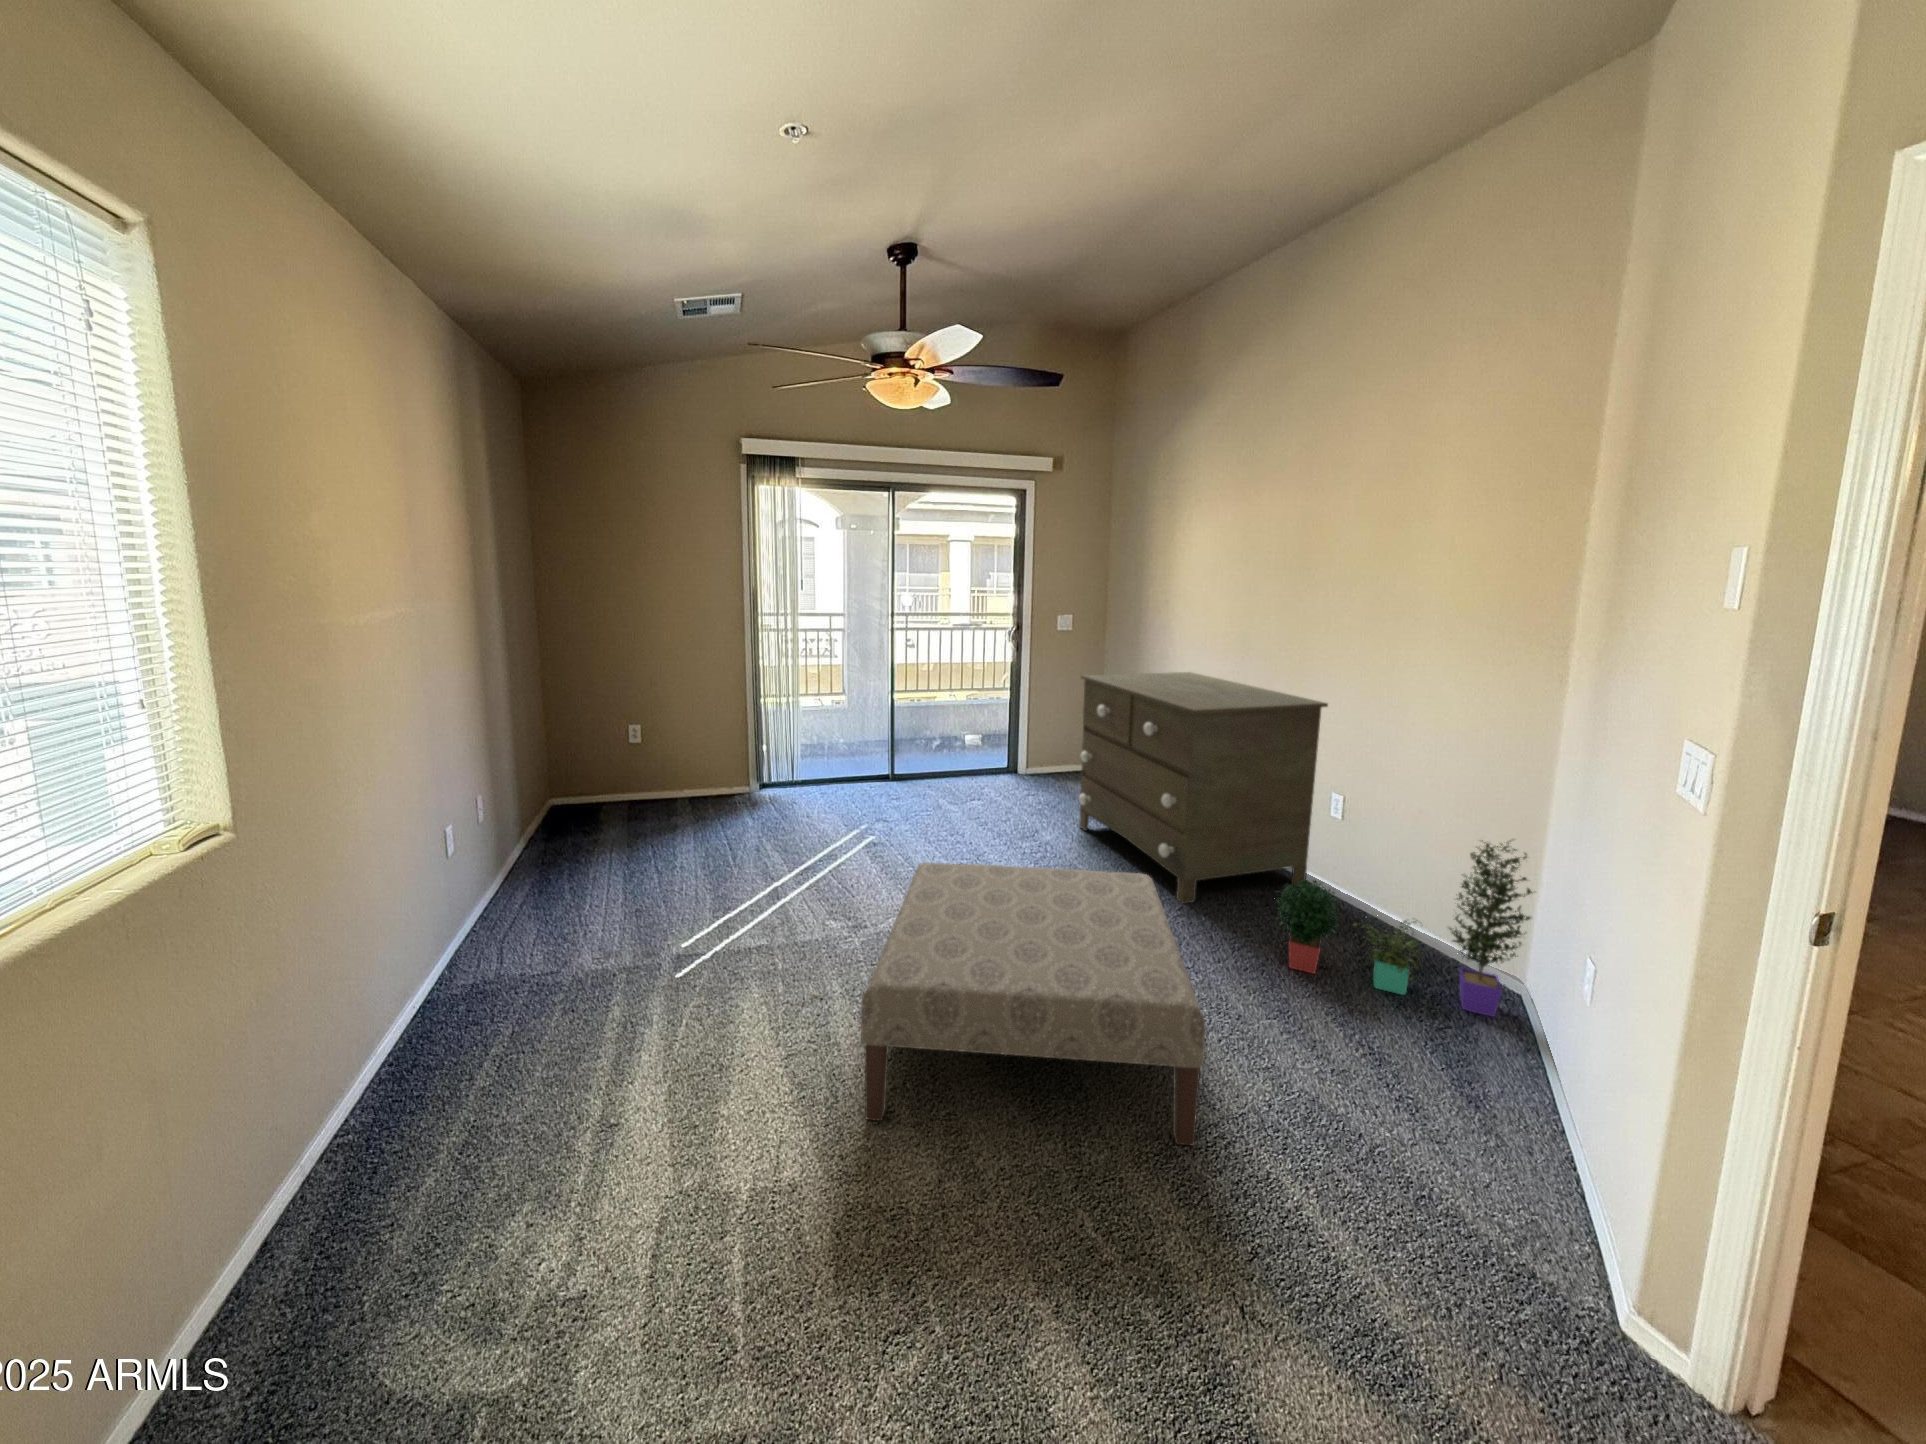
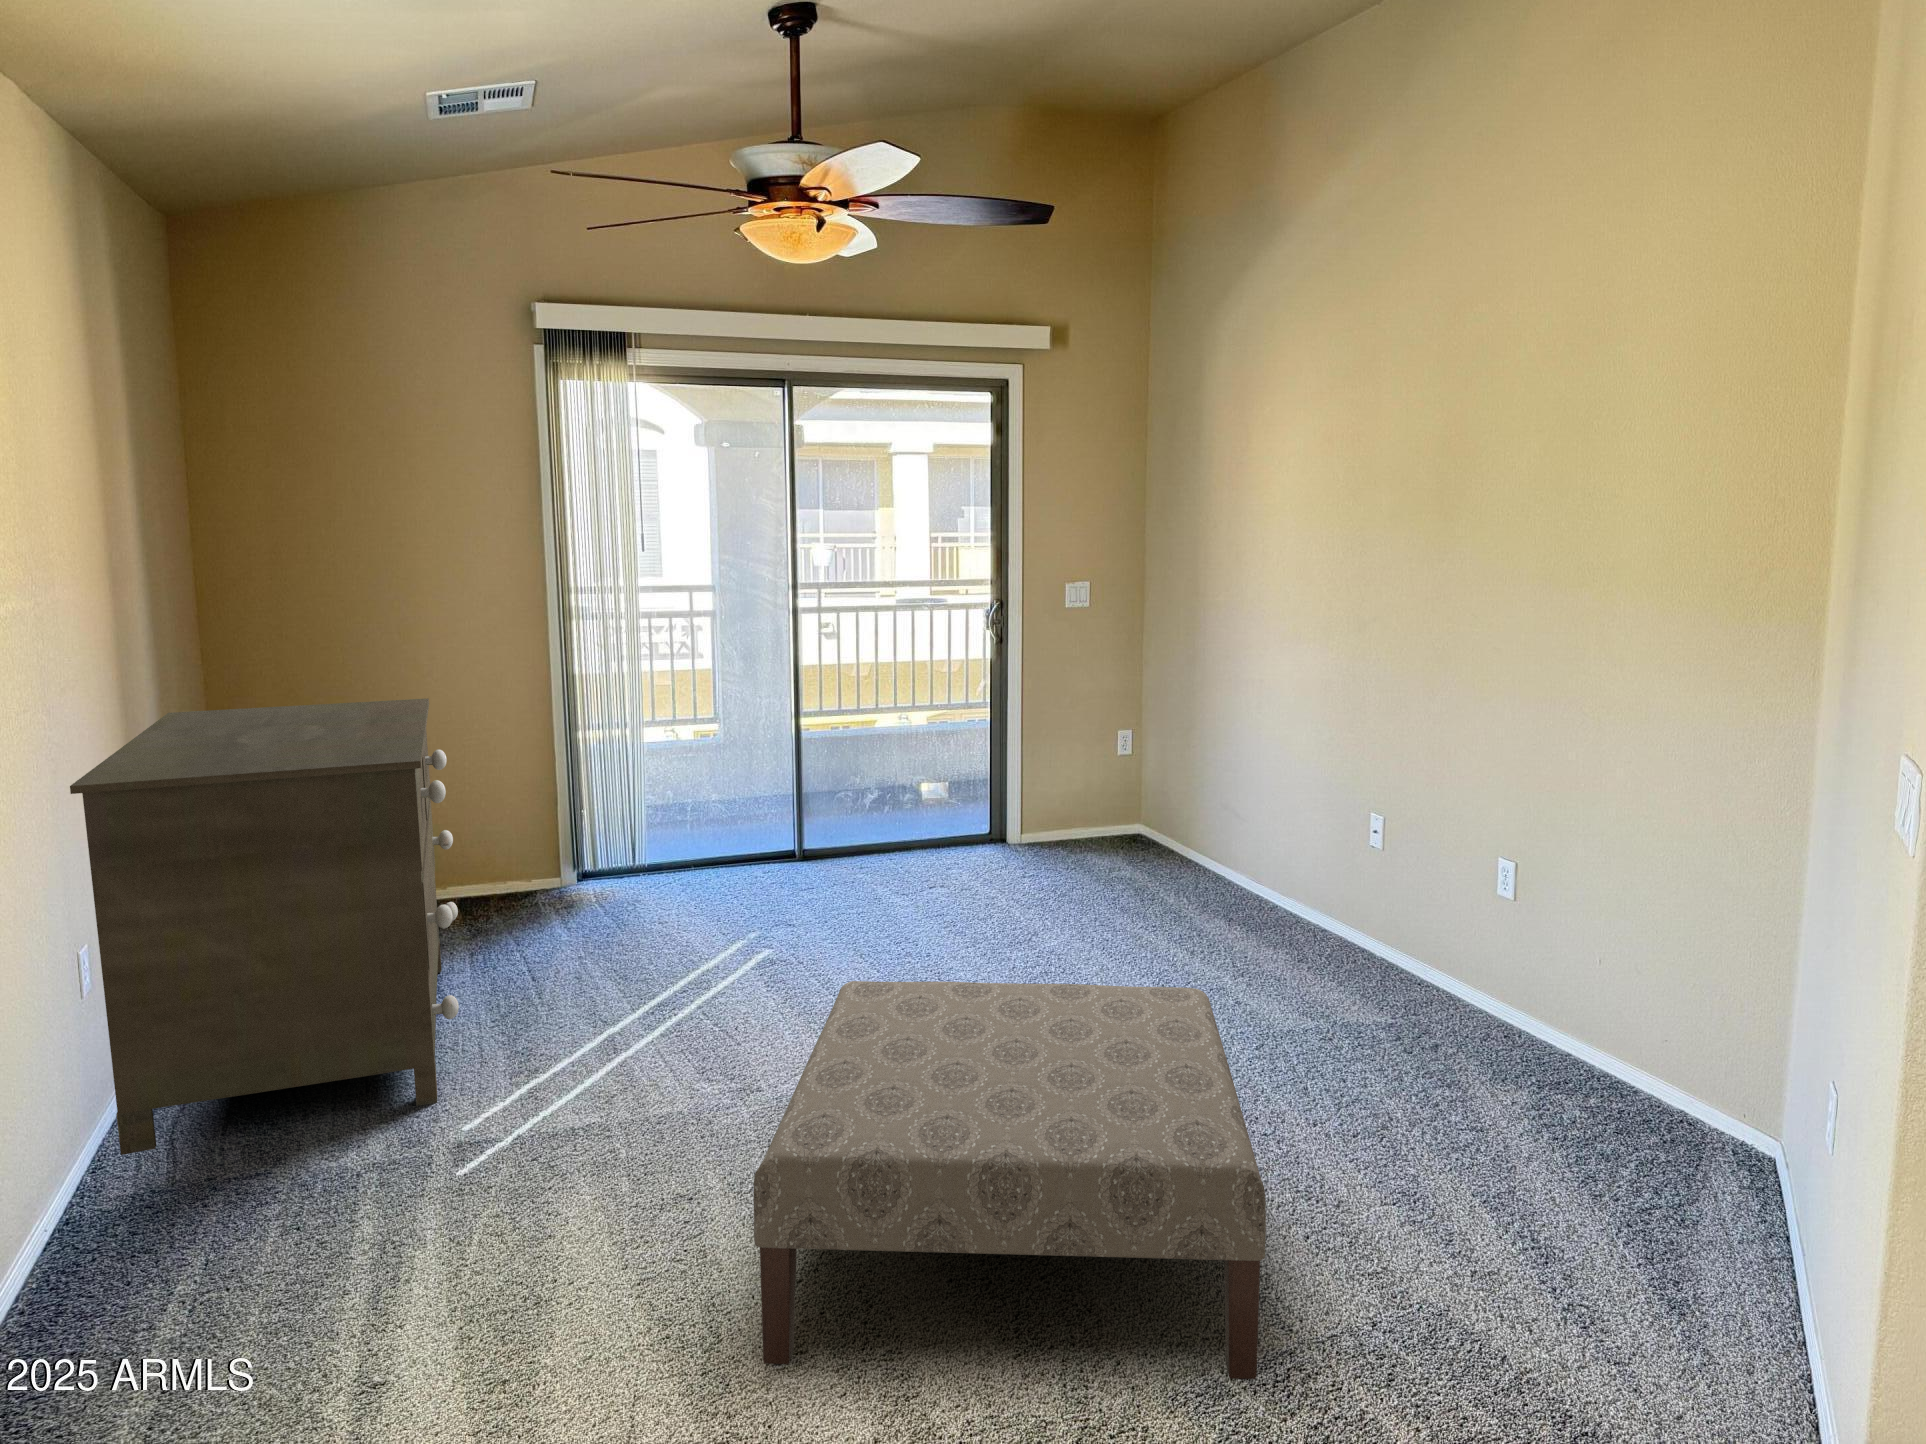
dresser: present [1079,672,1328,904] -> present [70,698,459,1155]
potted plant: present [1276,840,1532,1017] -> none [1400,915,1782,1189]

